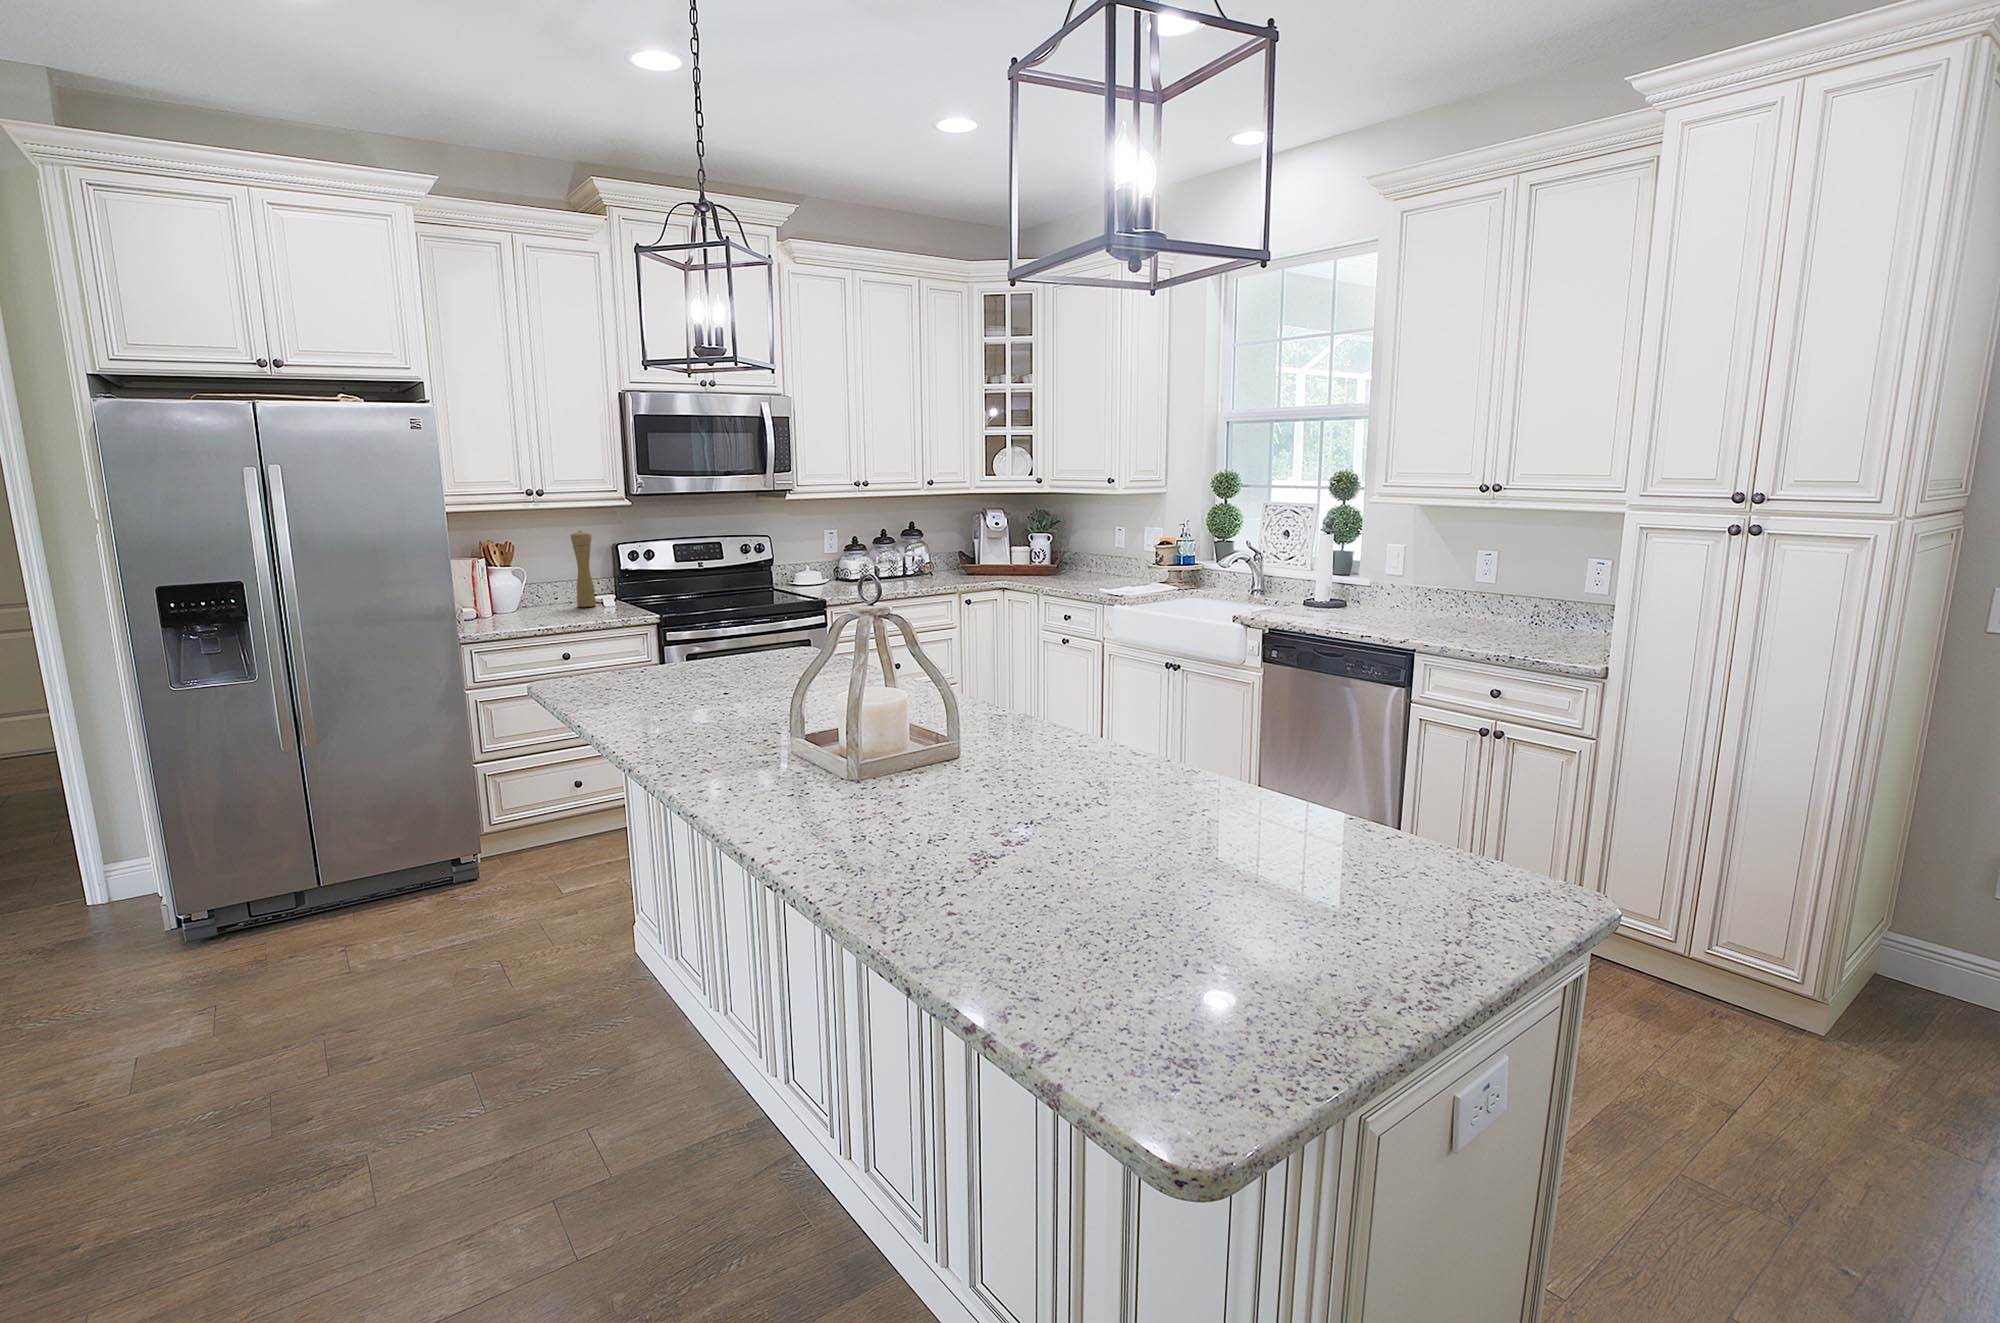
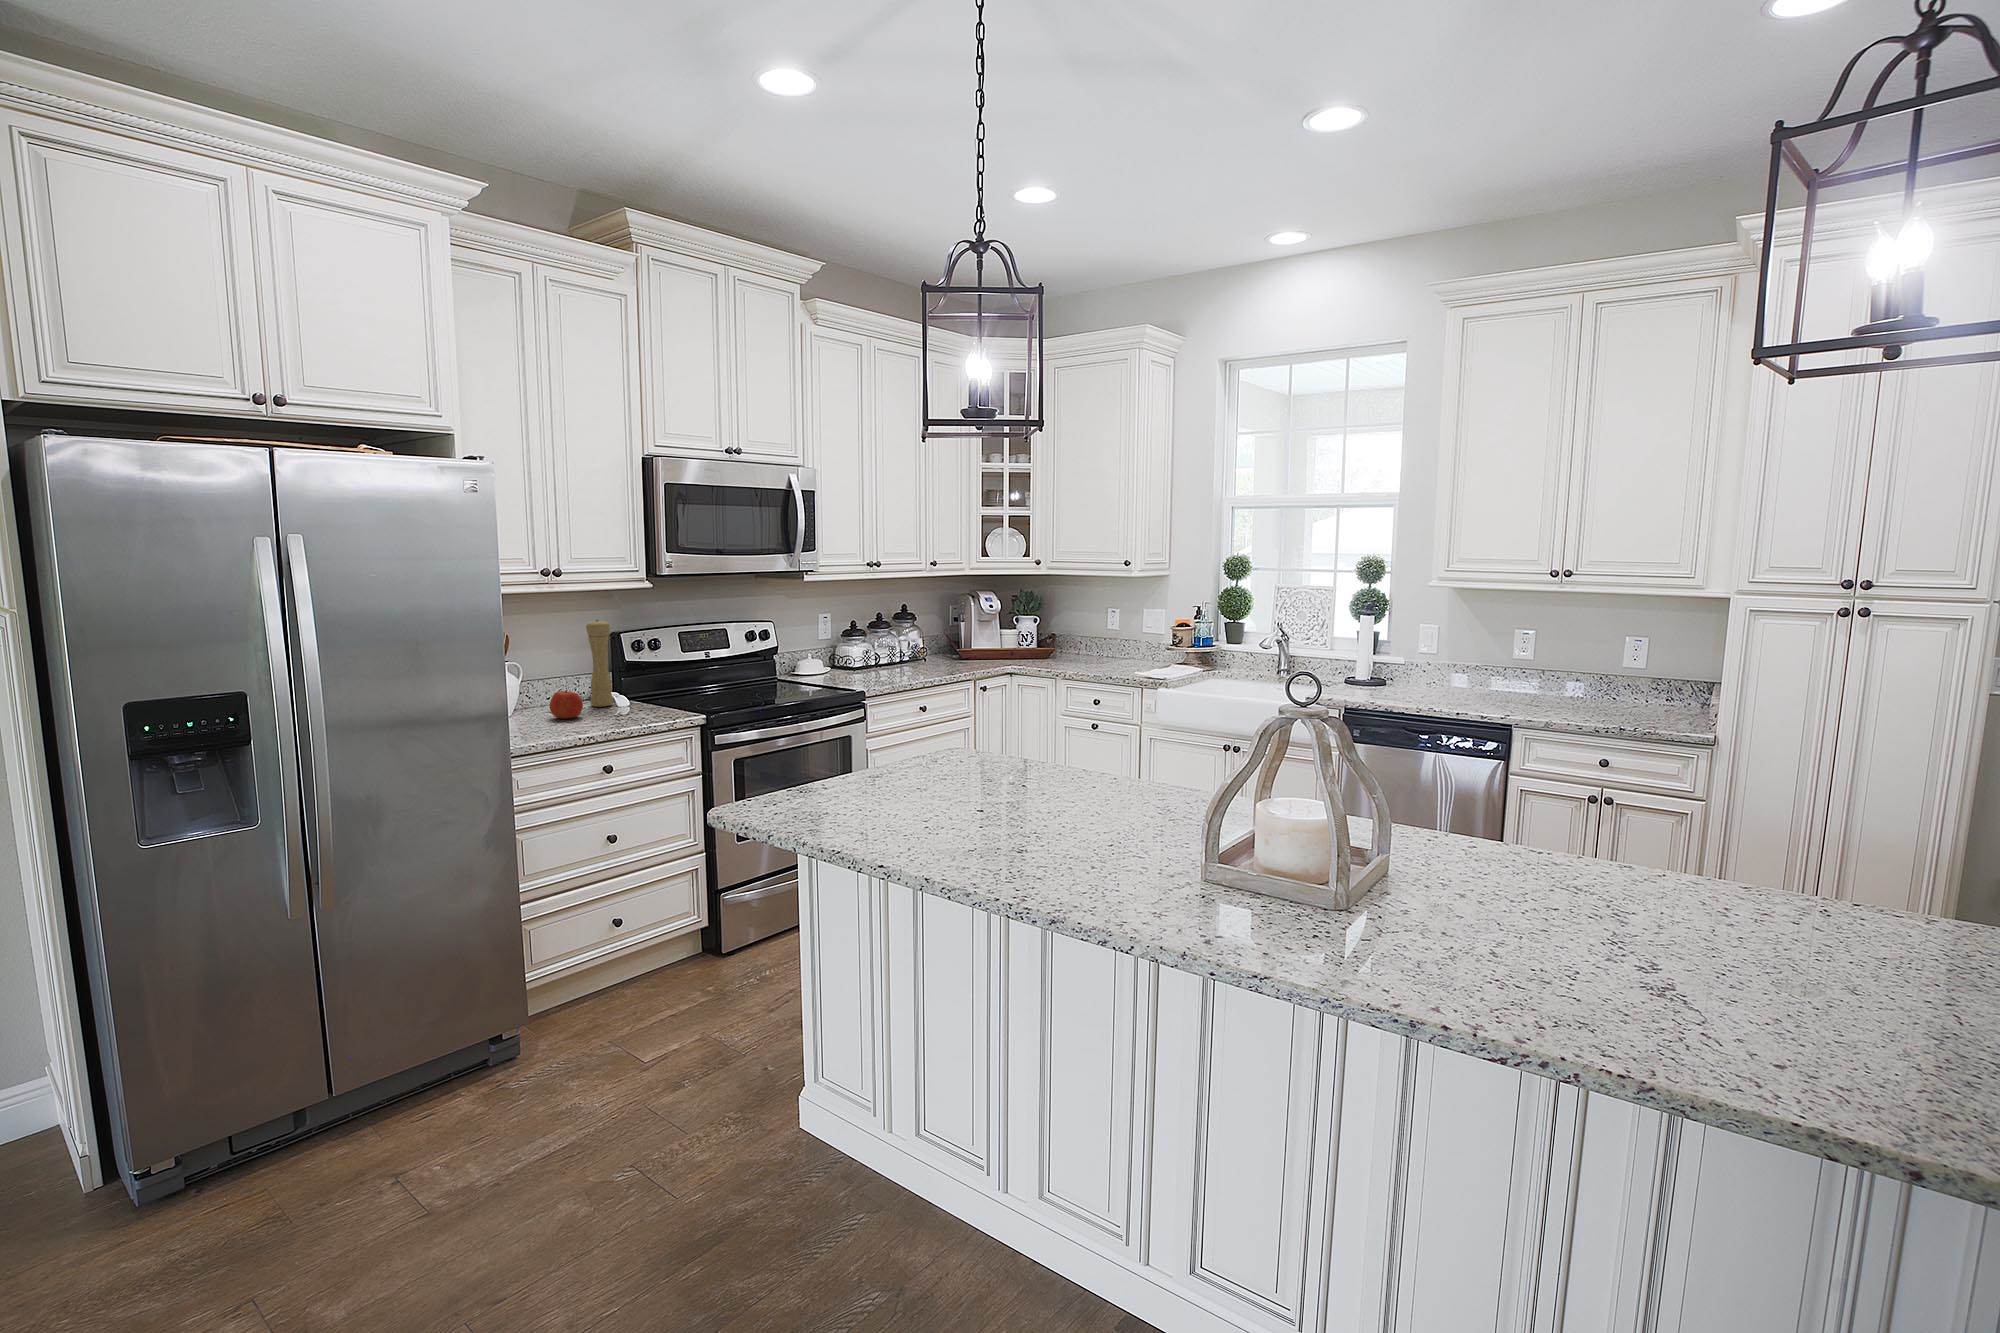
apple: none [530,589,559,615] -> present [549,688,583,719]

